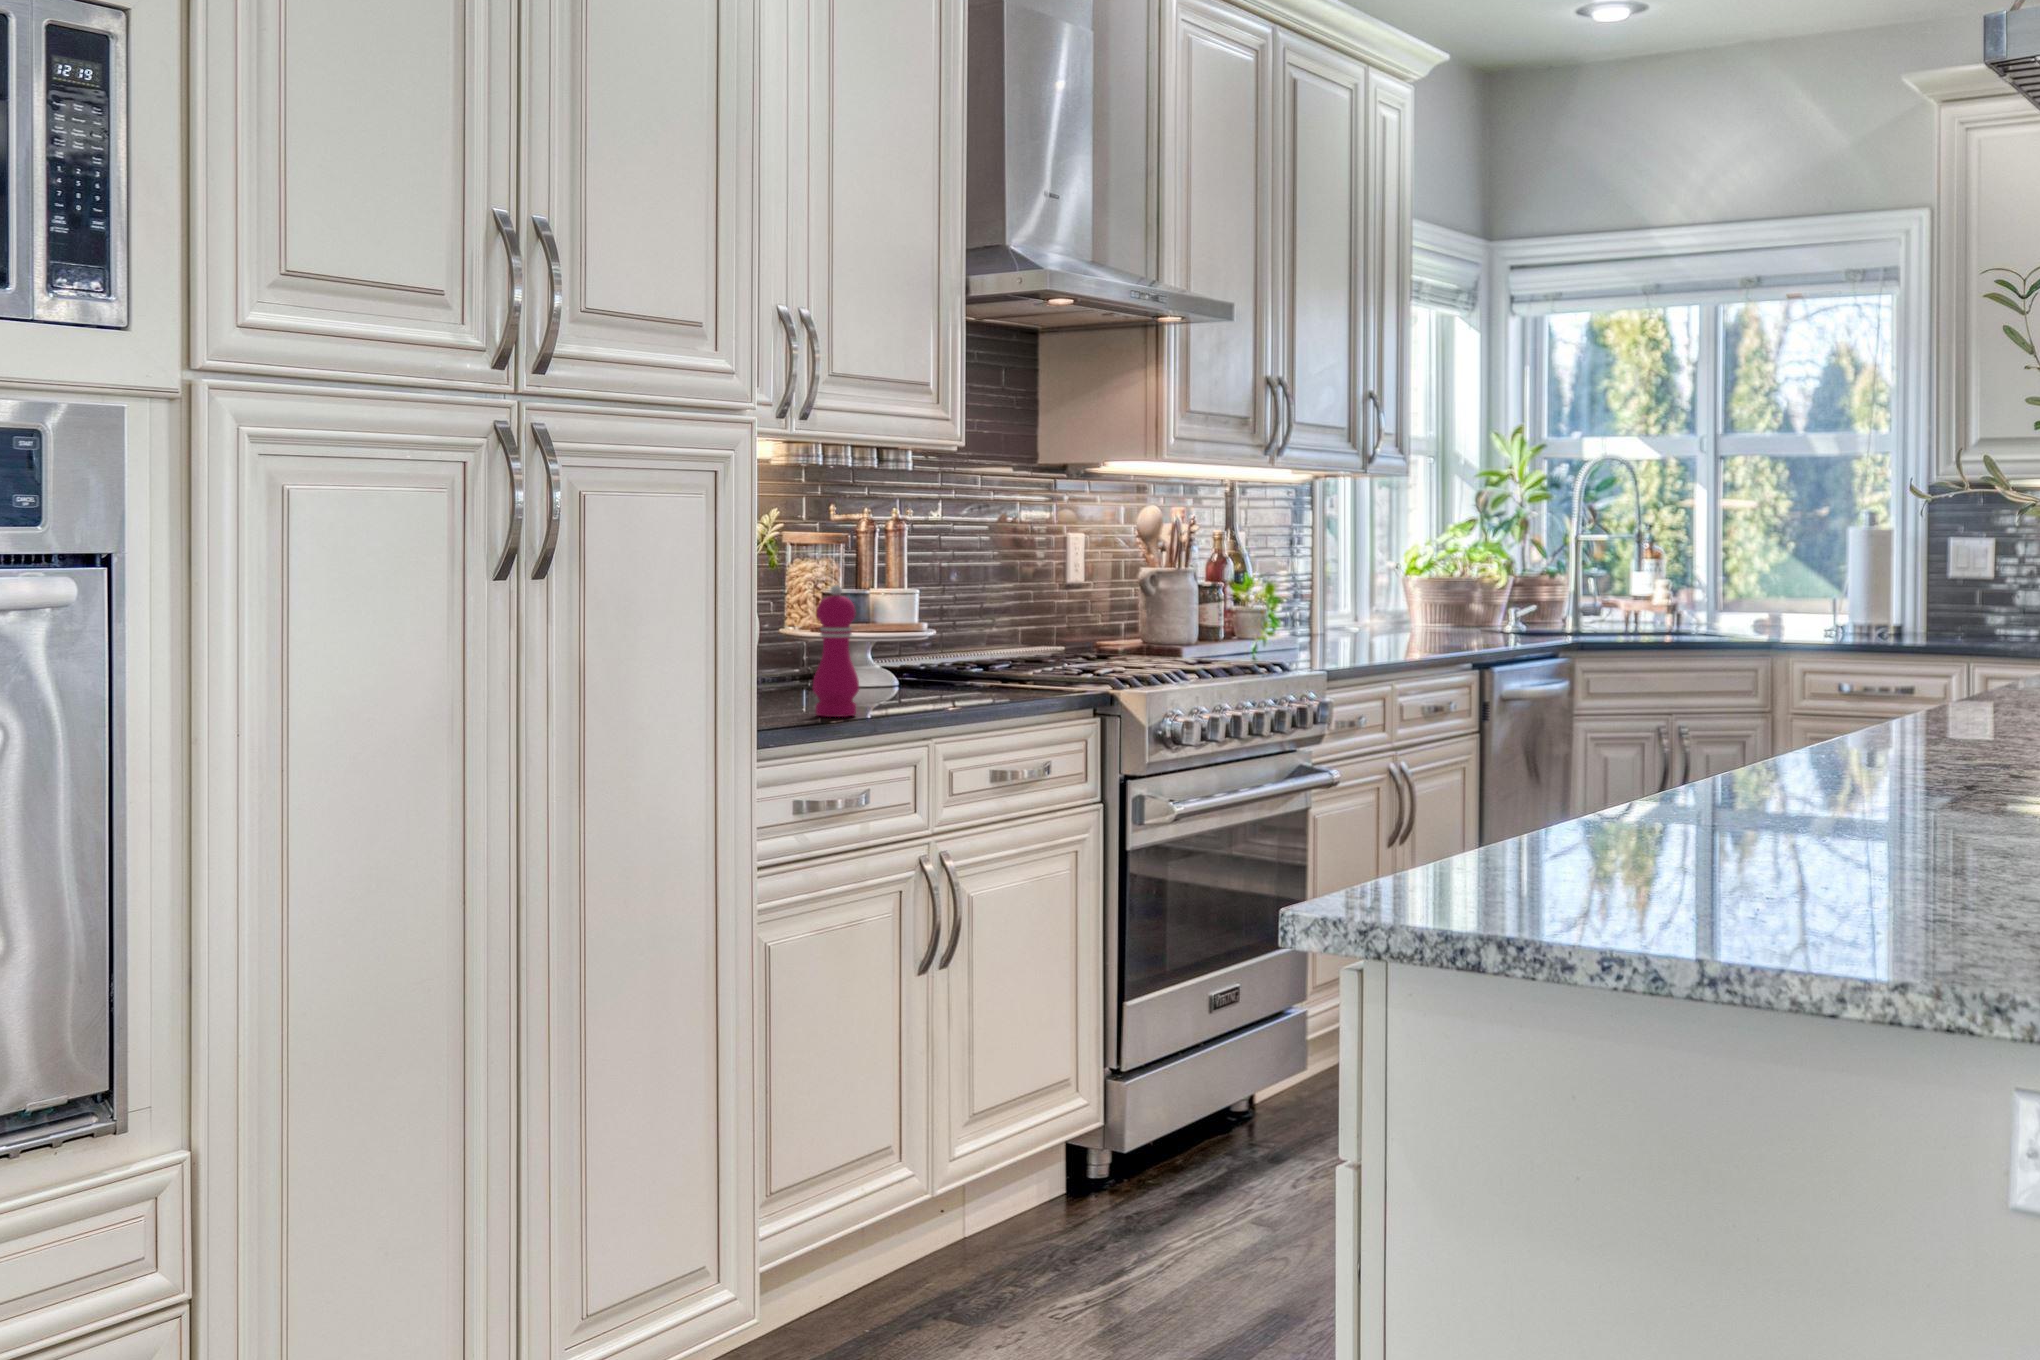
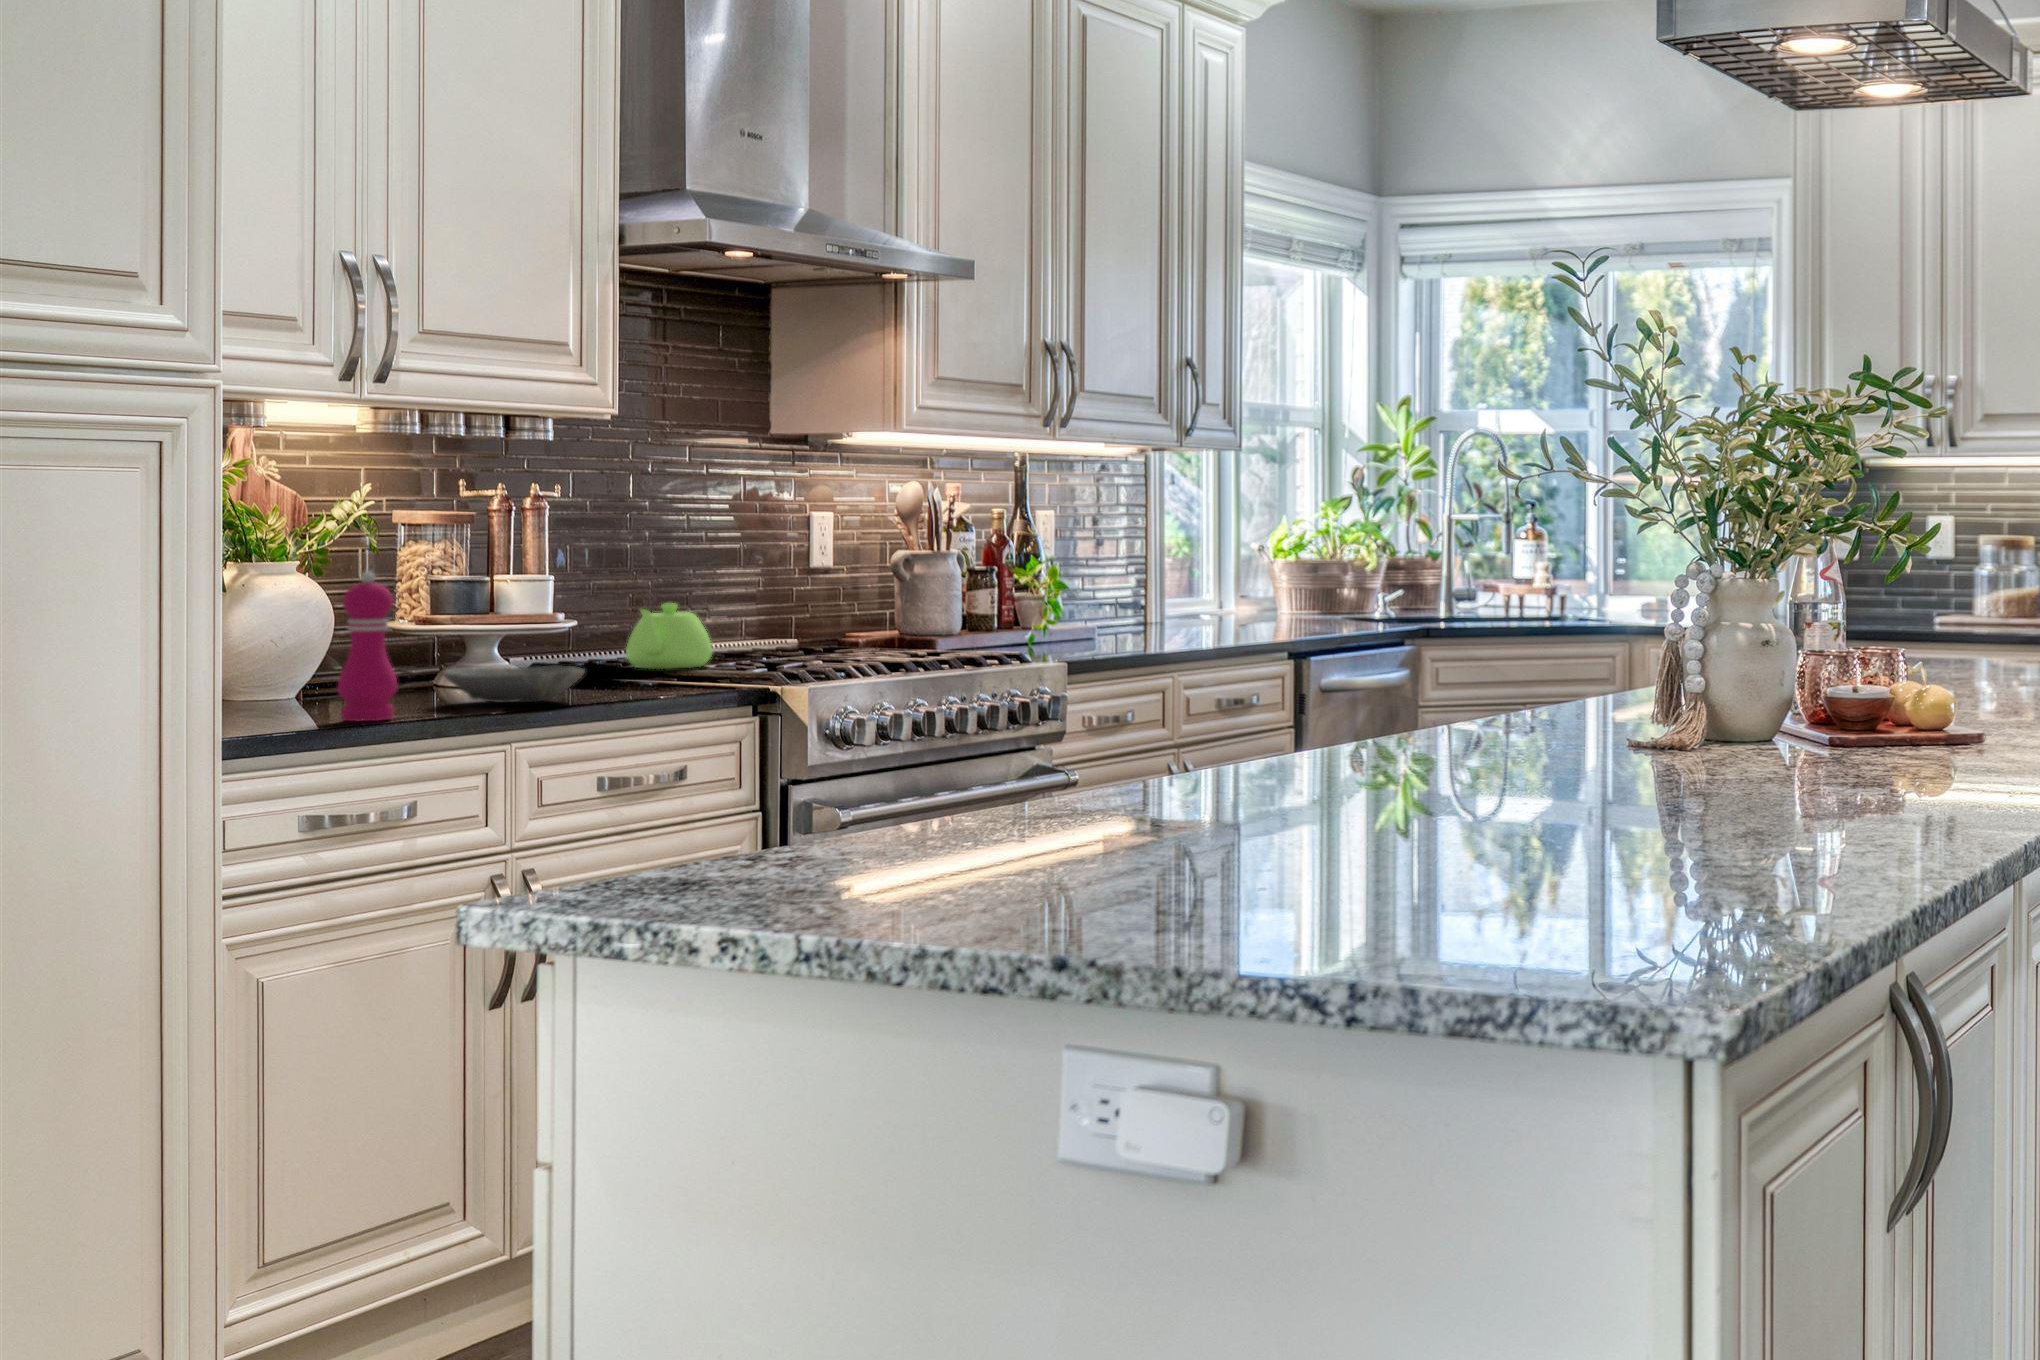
teapot: none [963,614,1034,672] -> present [626,604,712,669]
bowl: none [874,669,989,701] -> present [443,665,584,703]

